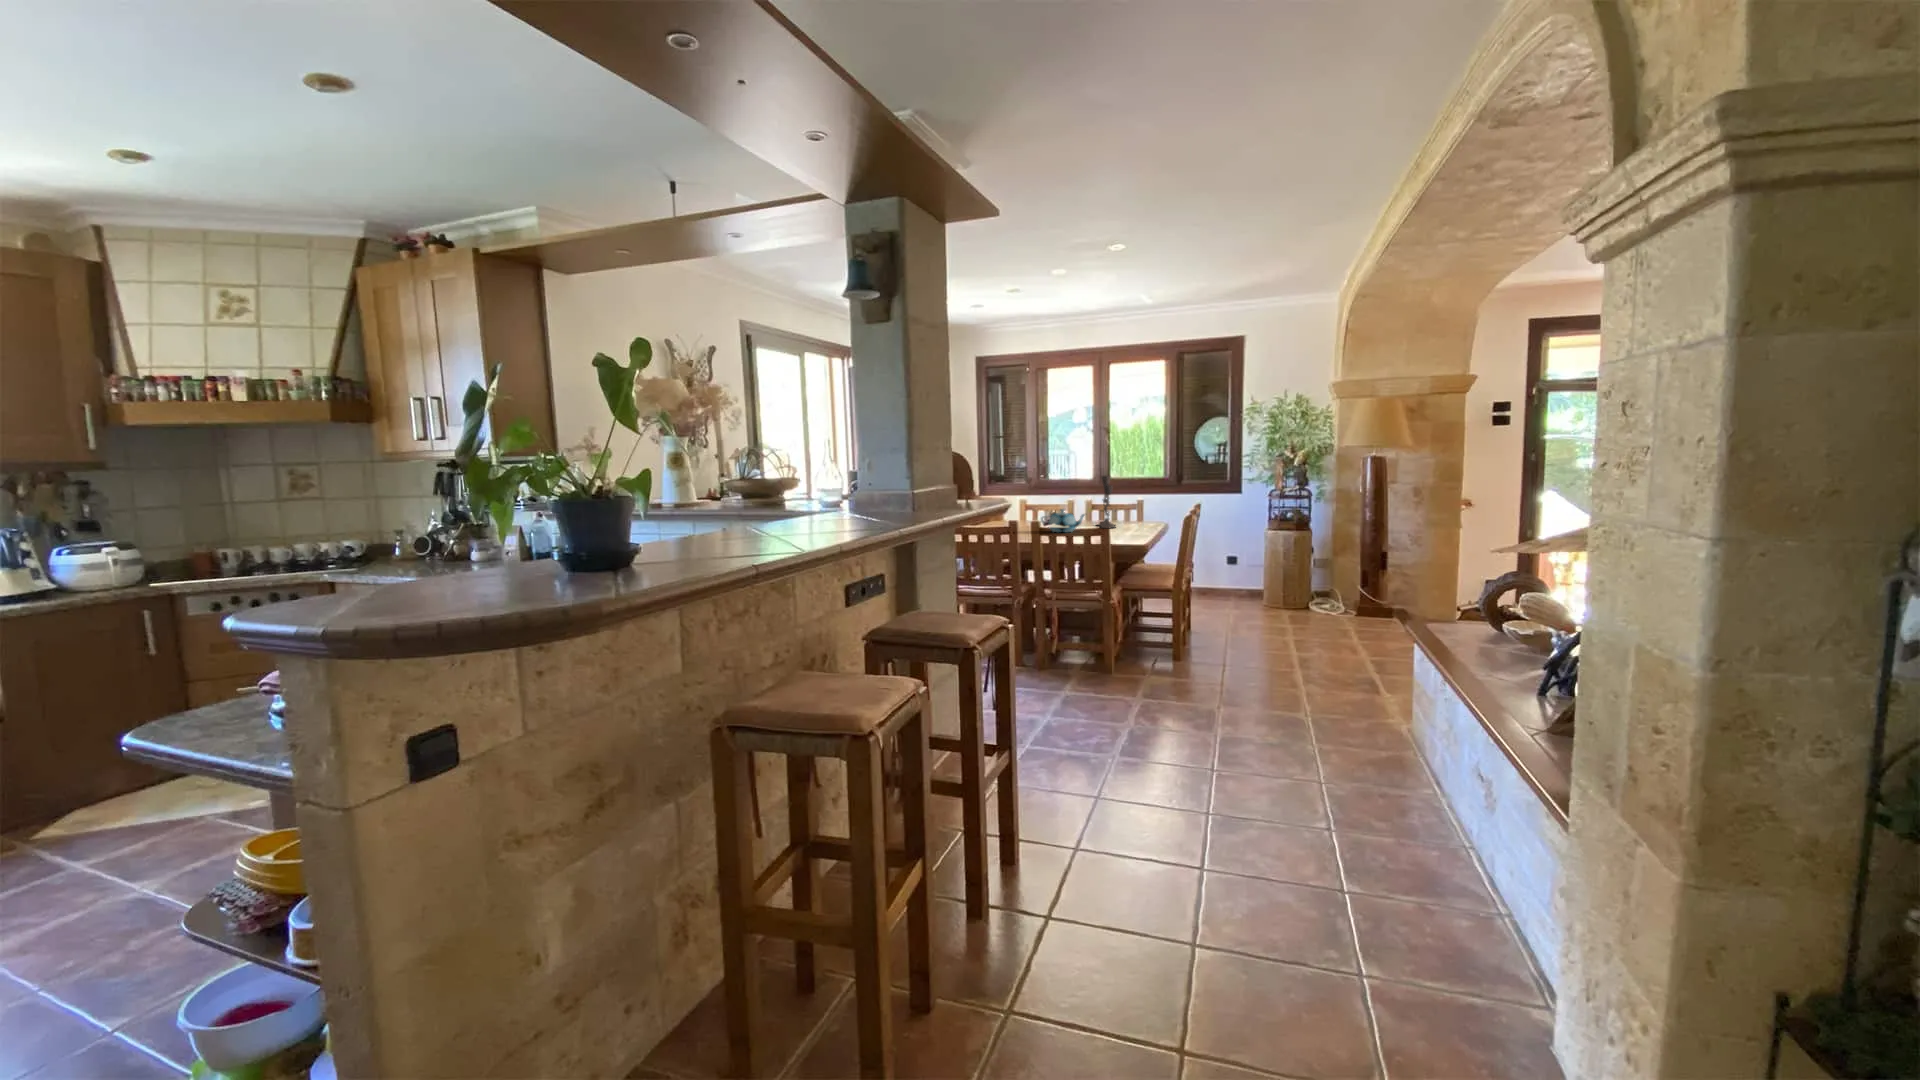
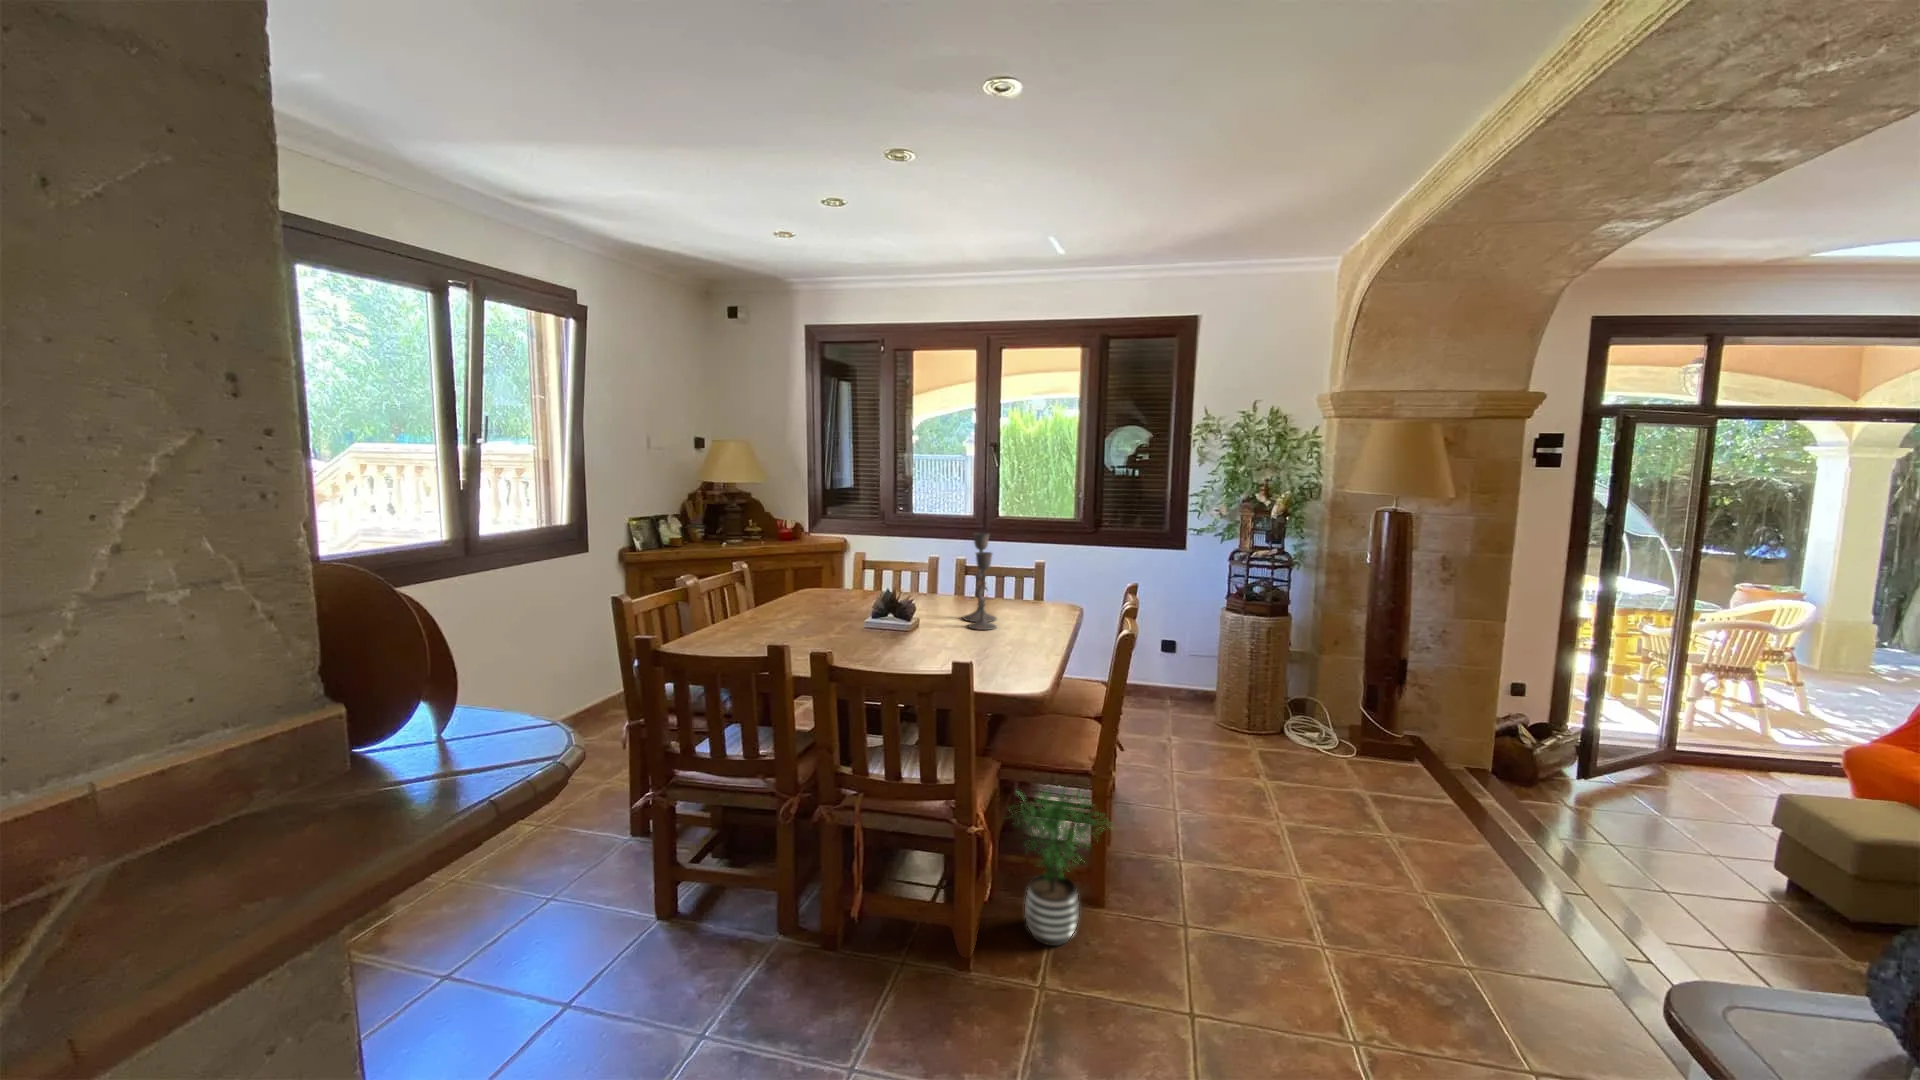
teapot: present [1041,509,1085,532] -> none [859,598,944,643]
potted plant: none [1124,595,1183,673] -> present [1005,790,1110,946]

